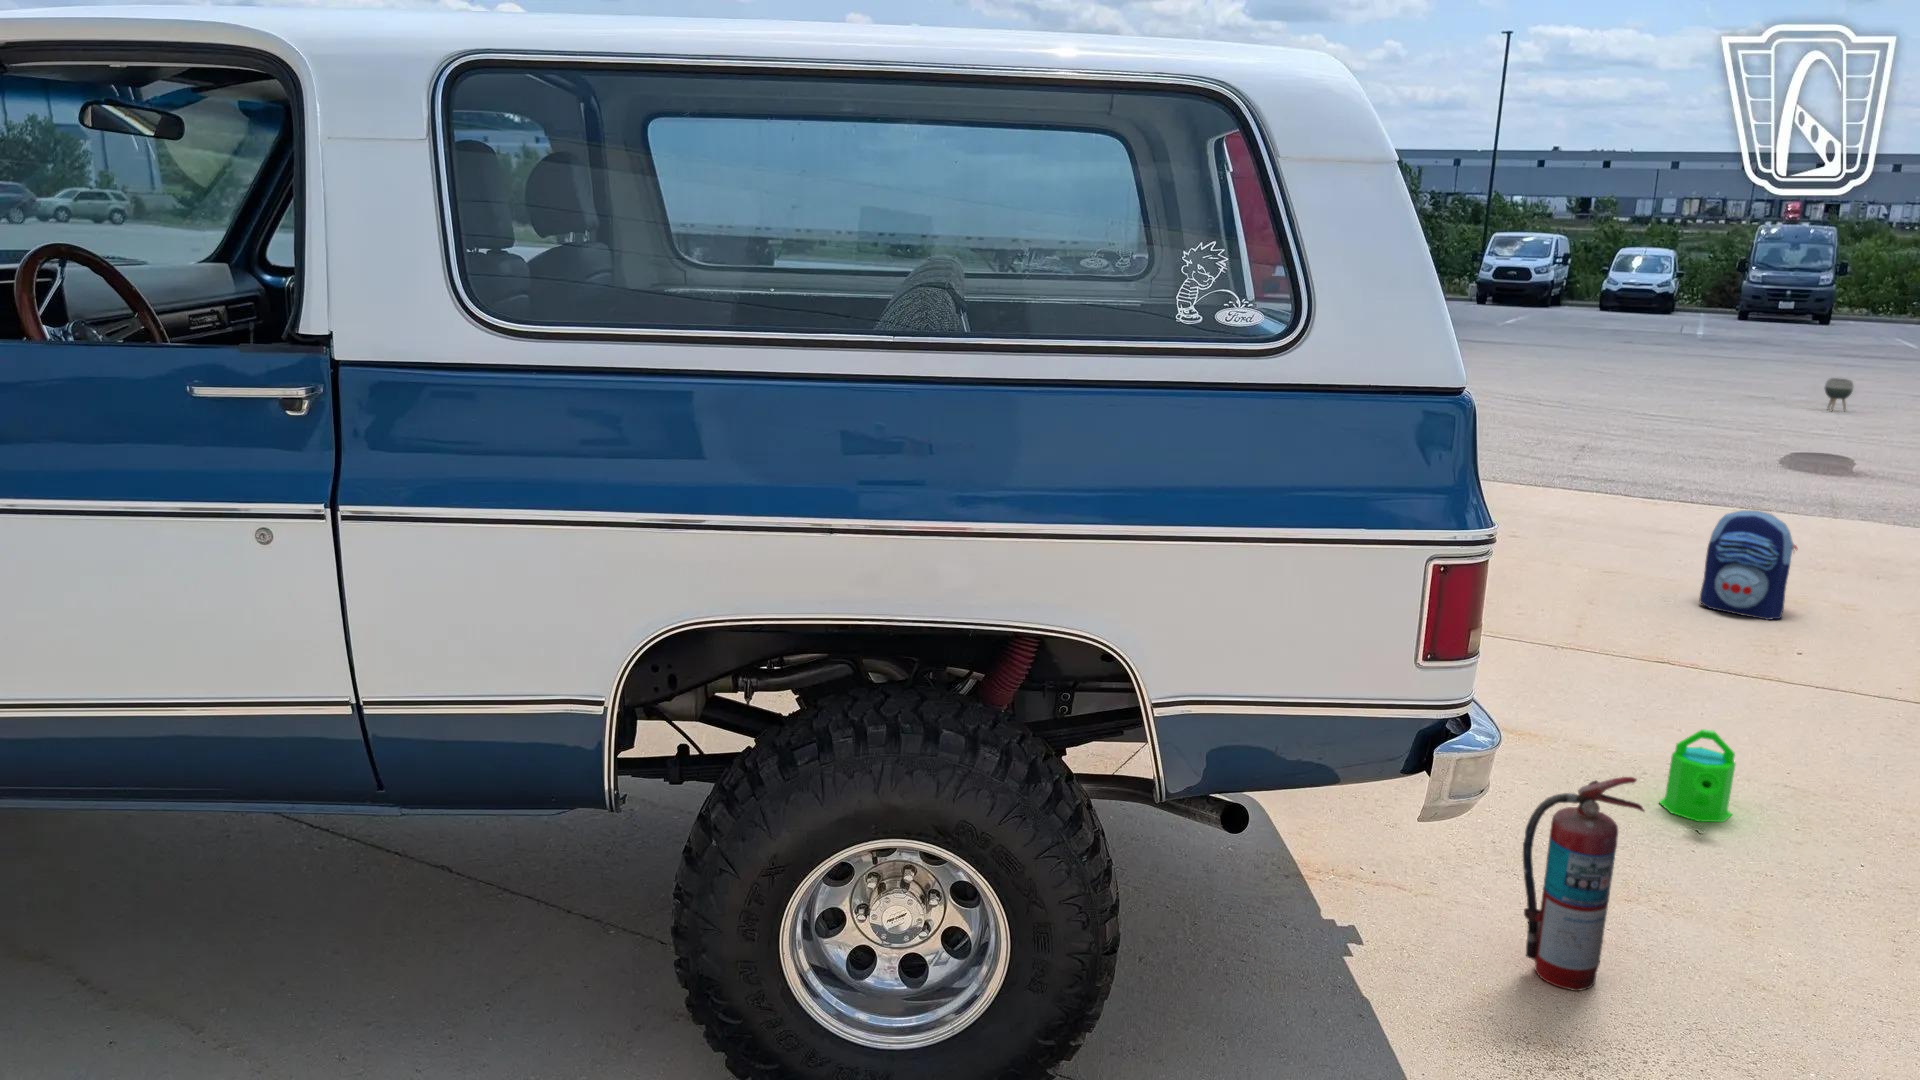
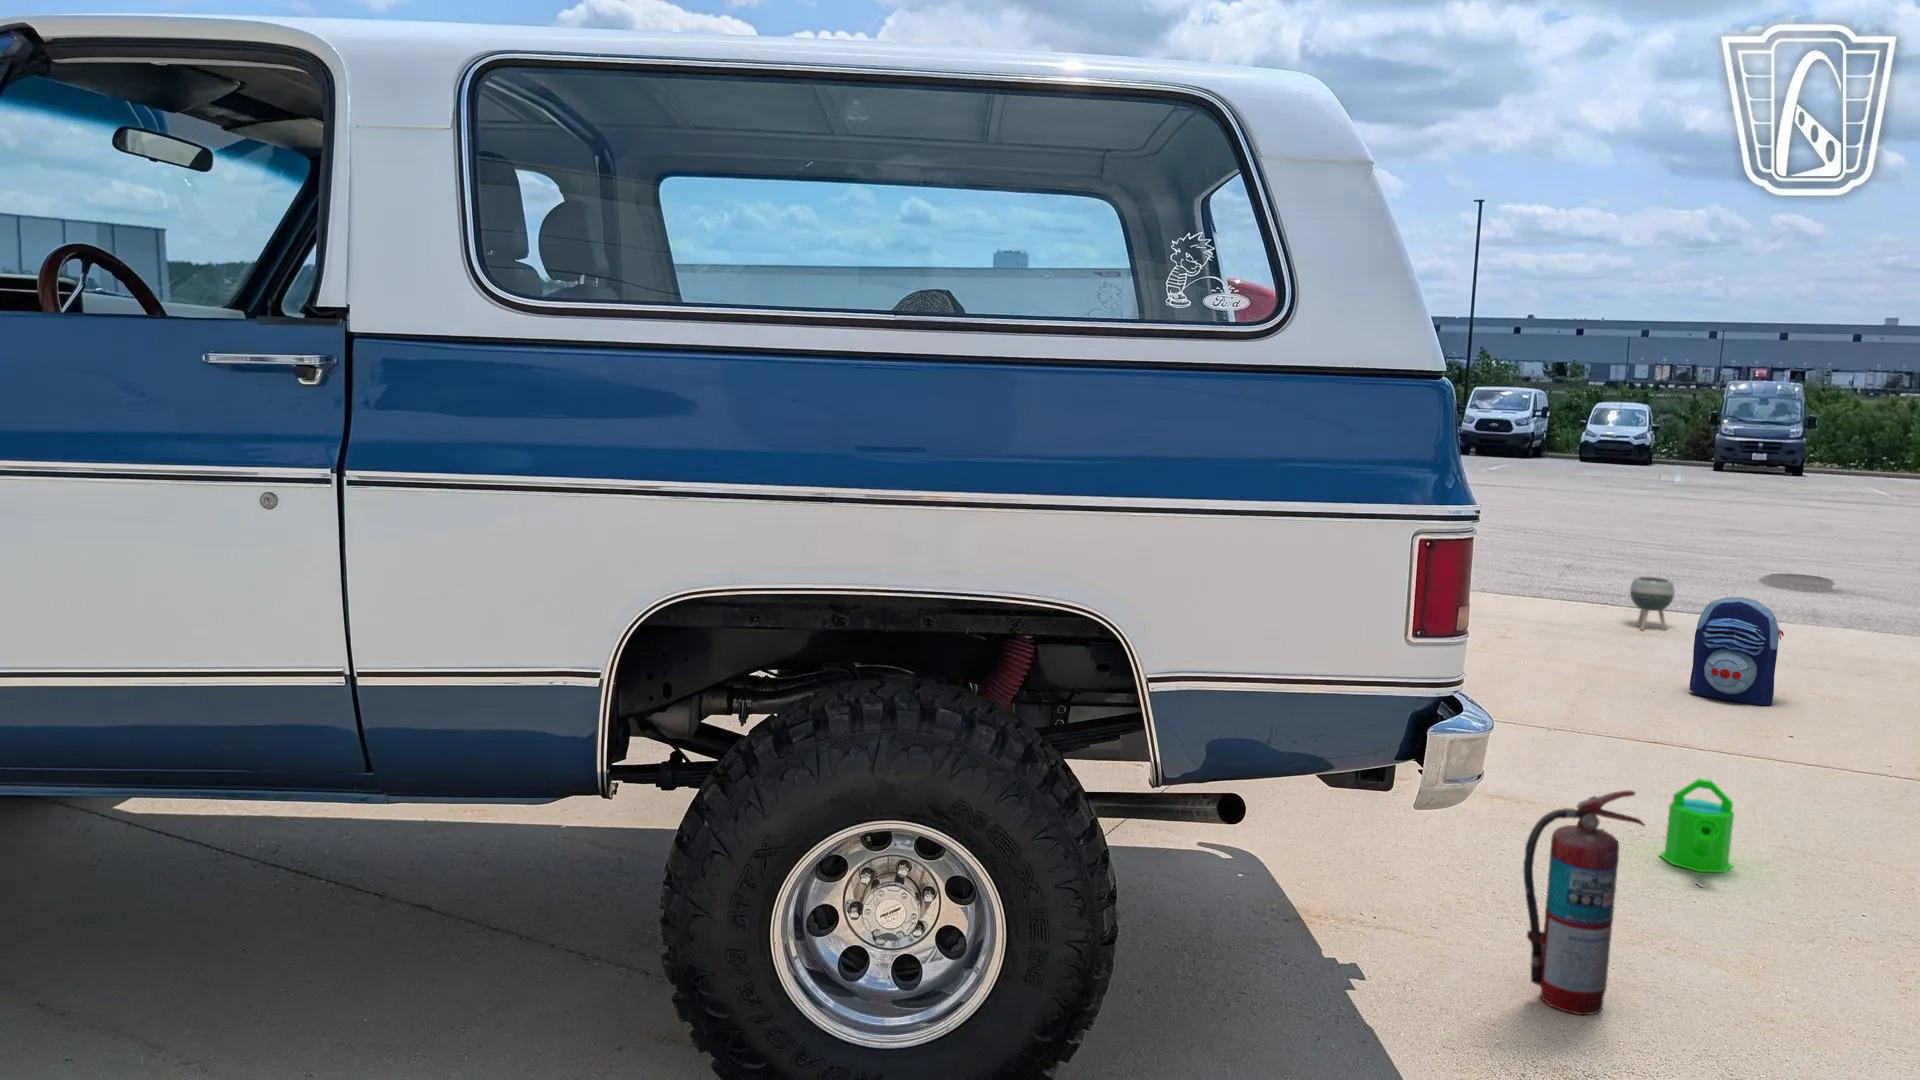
planter: present [1825,378,1854,411] -> present [1630,577,1675,630]

